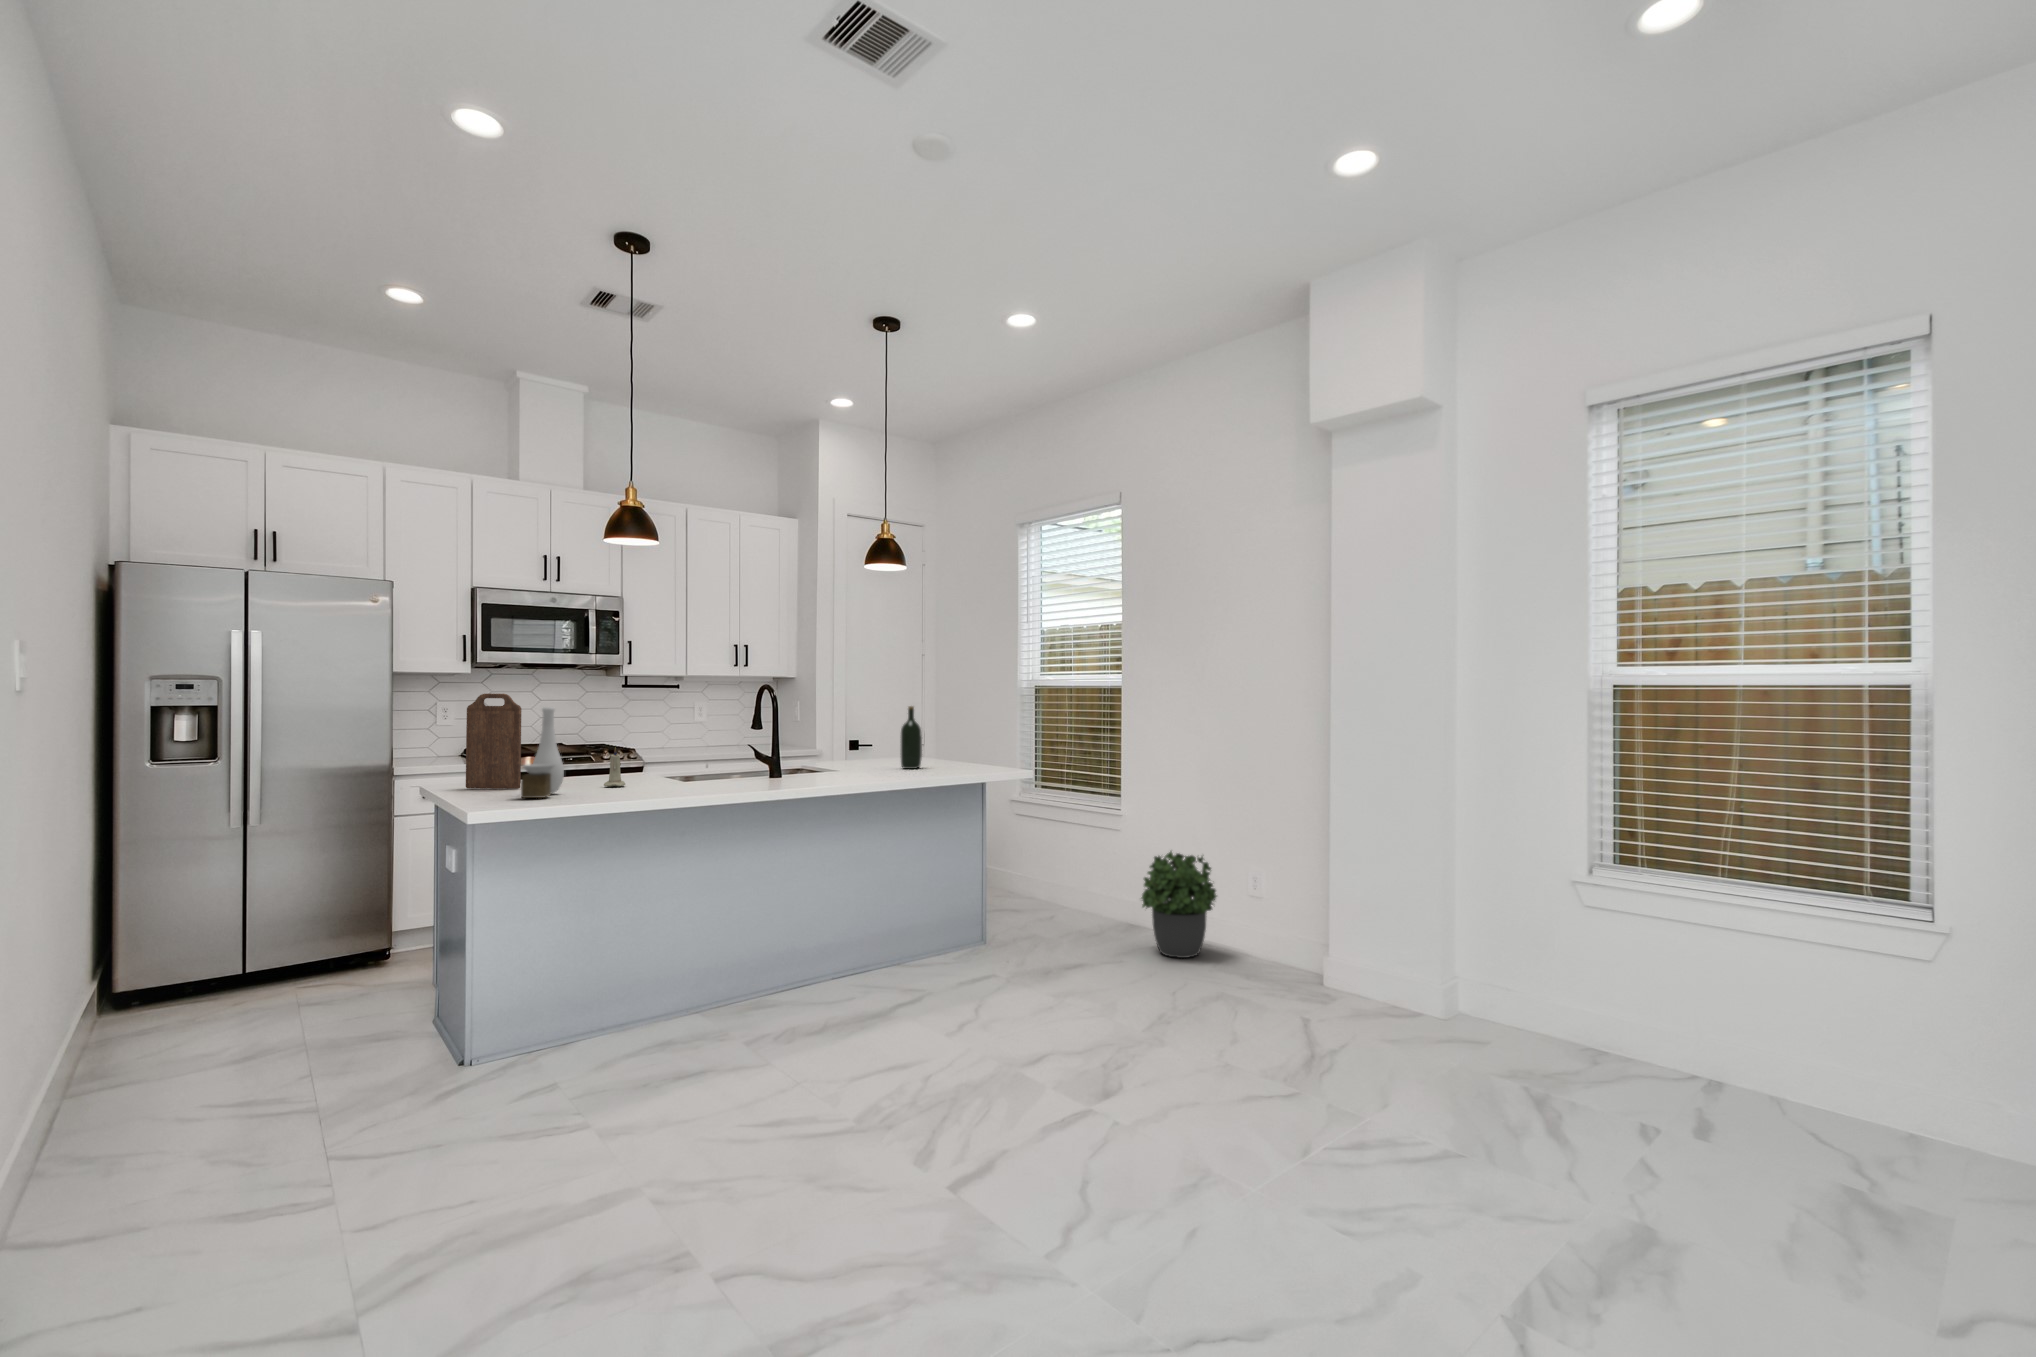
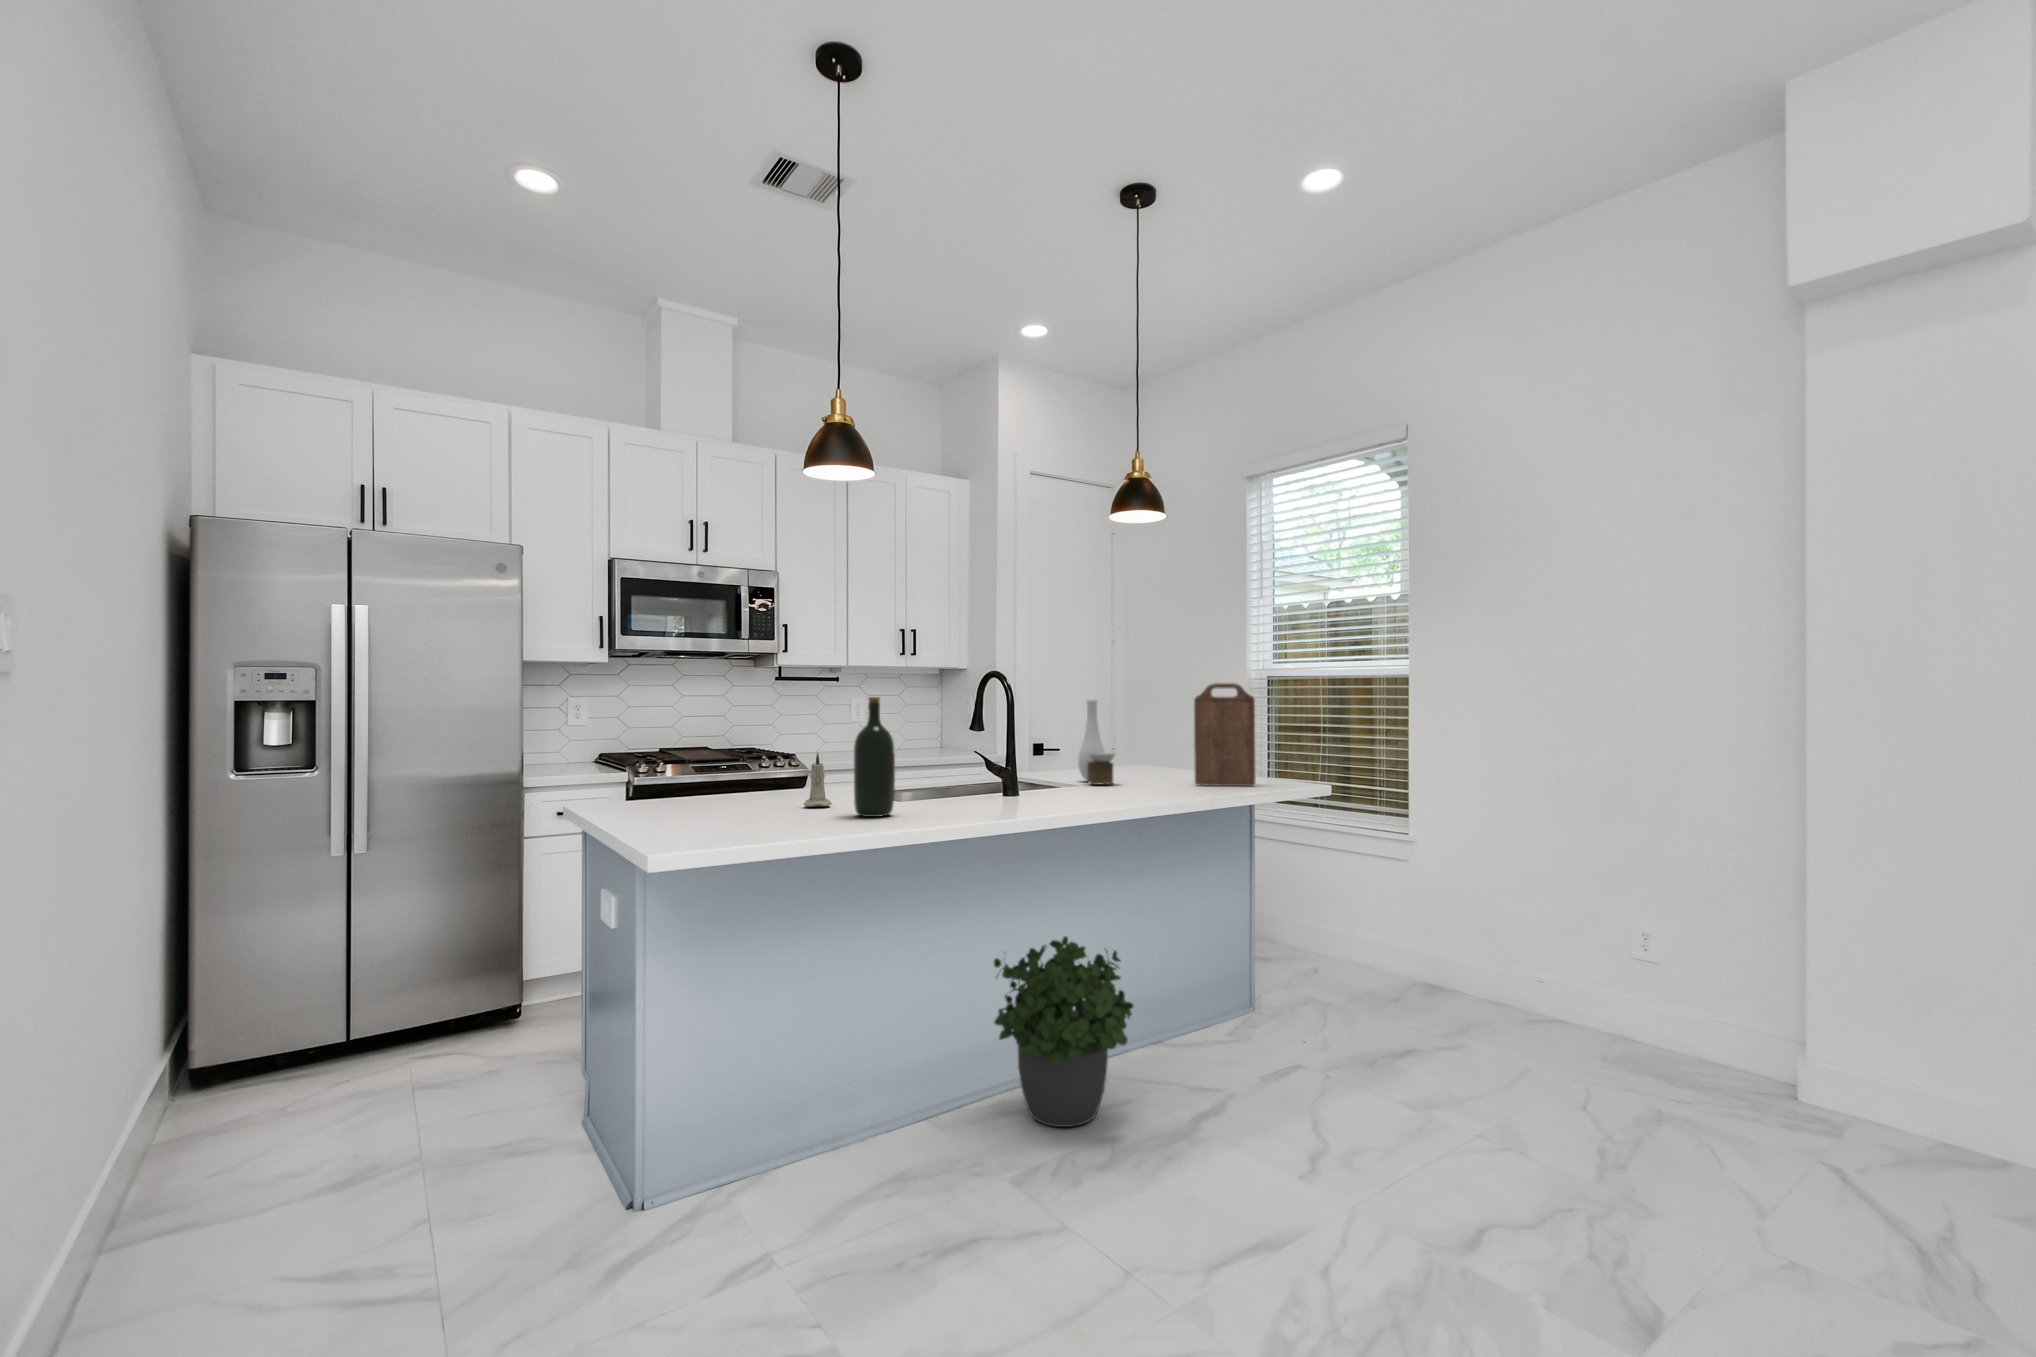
cutting board: present [466,694,521,789] -> present [1194,683,1255,786]
wine bottle: present [901,706,922,769] -> present [854,697,895,817]
vase: present [521,707,564,798] -> present [1078,699,1116,785]
potted plant: present [1141,851,1217,958] -> present [994,936,1133,1127]

